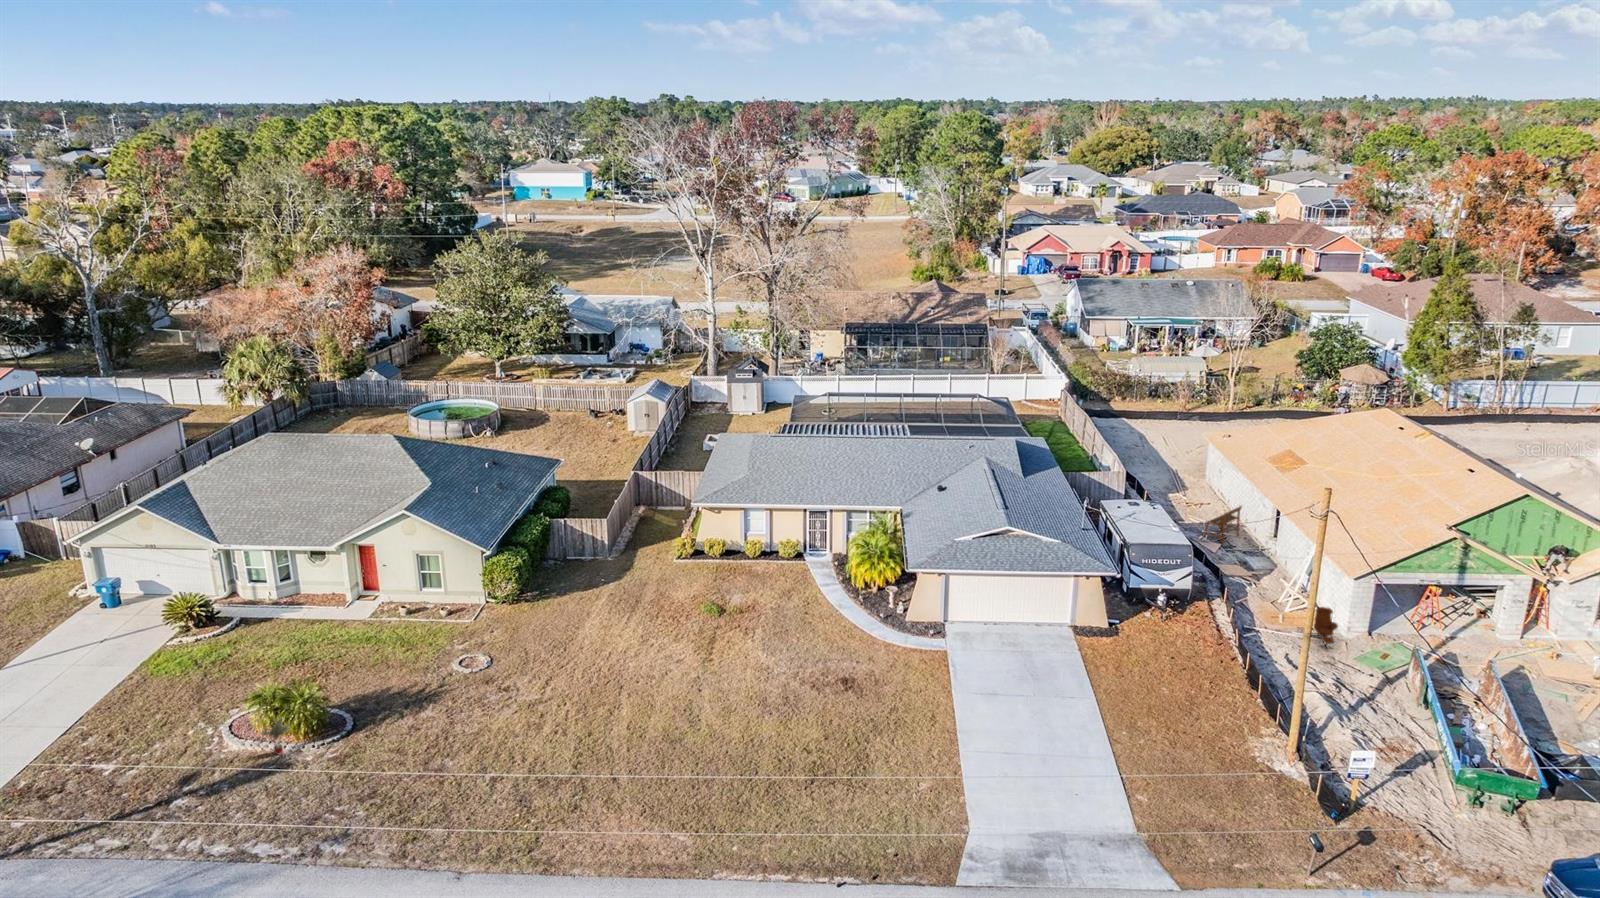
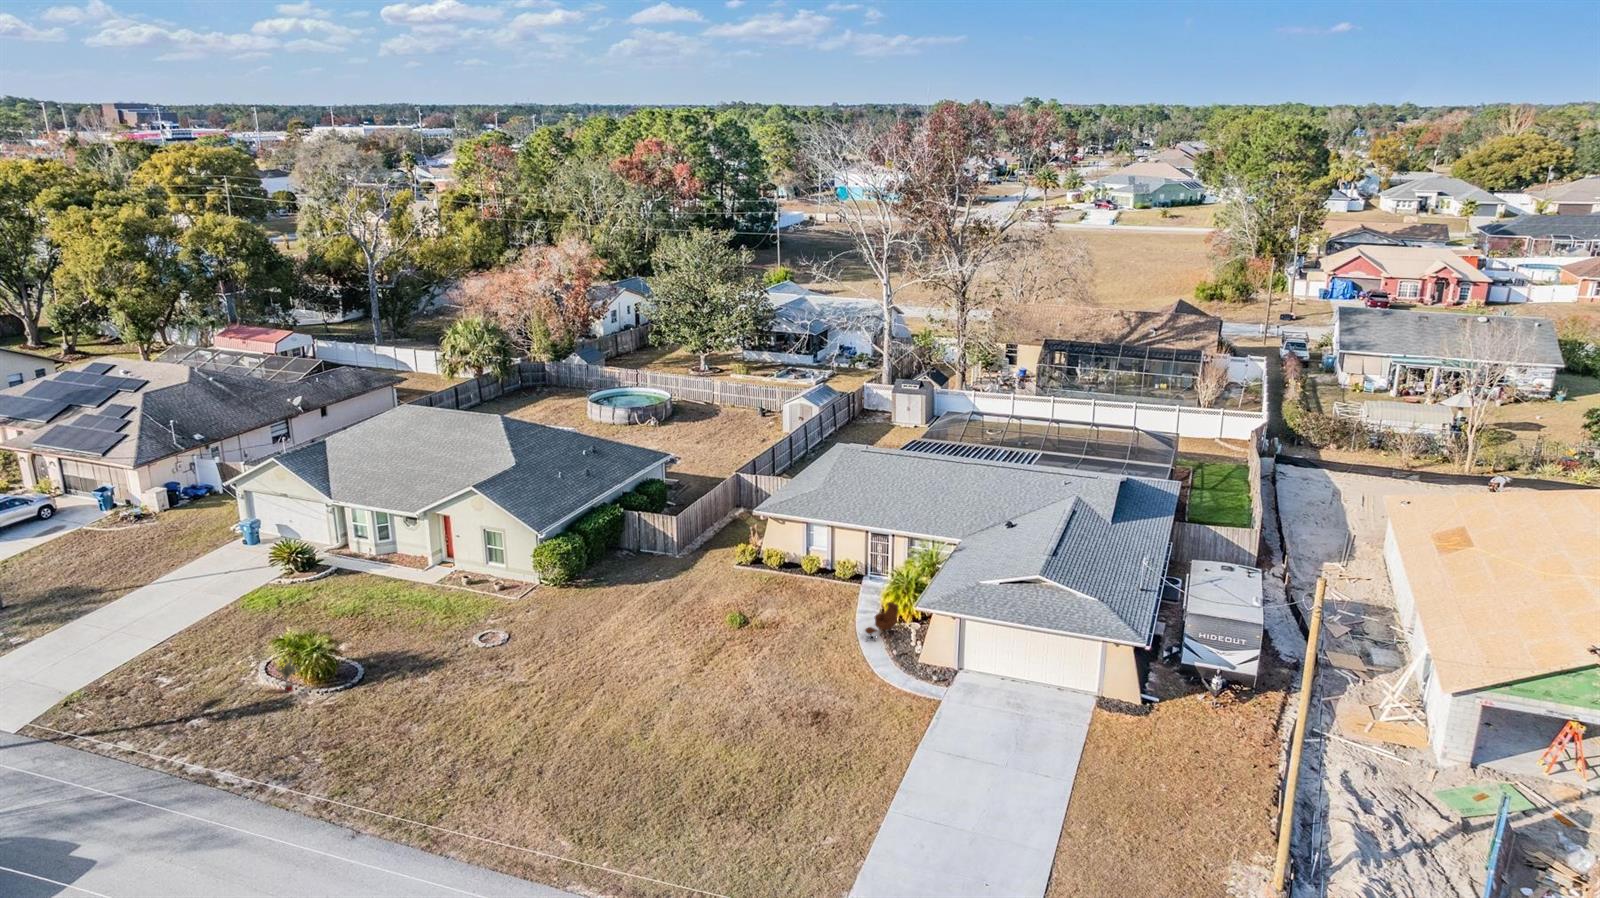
bench: present [1204,506,1242,542] -> none [1361,591,1418,635]
lounge chair: present [1314,607,1338,648] -> present [865,602,899,638]

